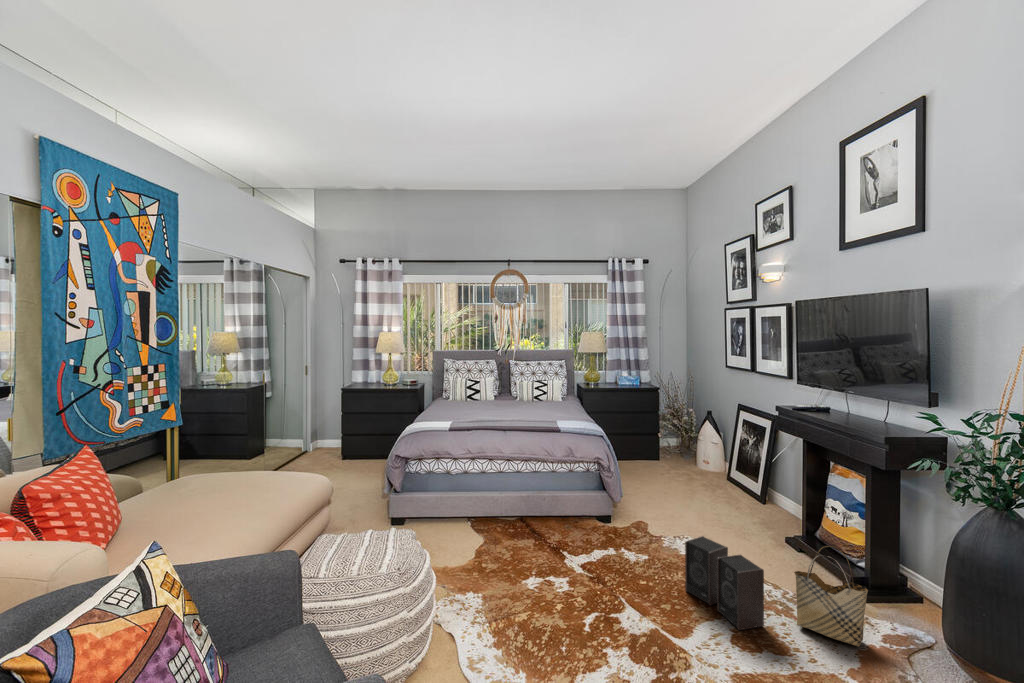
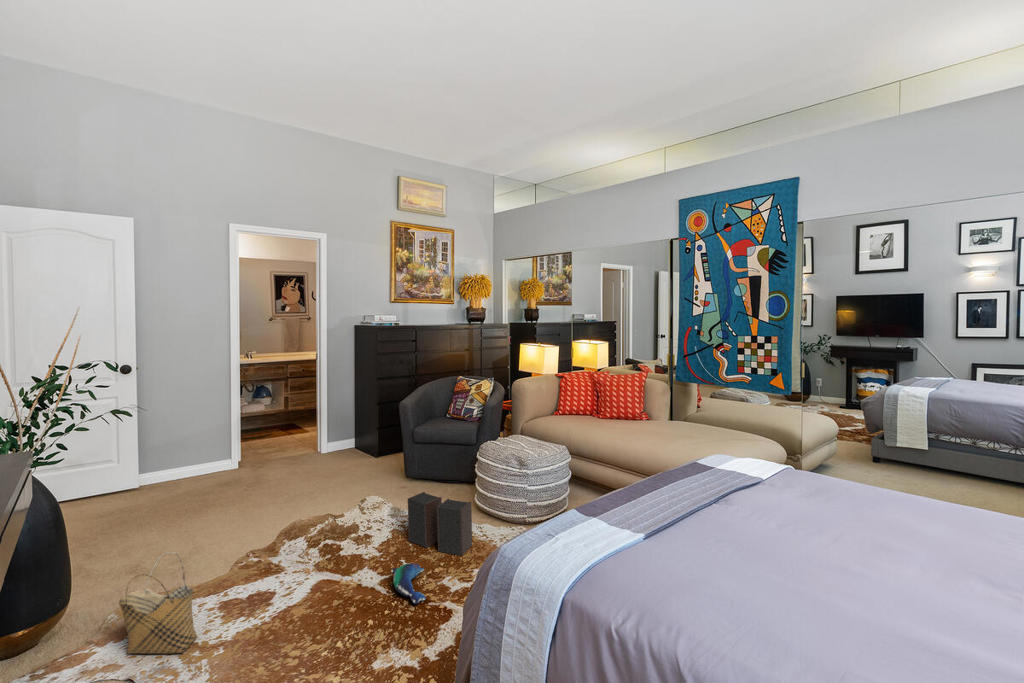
speaker: present [685,536,764,630] -> present [408,492,472,556]
plush toy: none [575,571,615,605] -> present [391,563,426,604]

